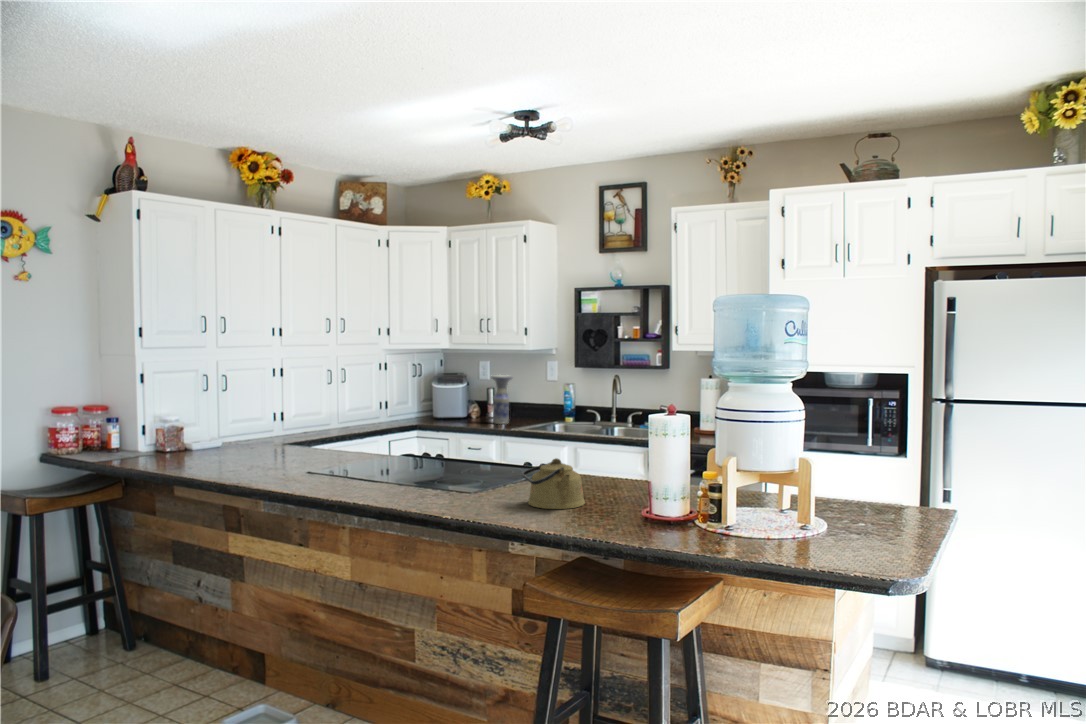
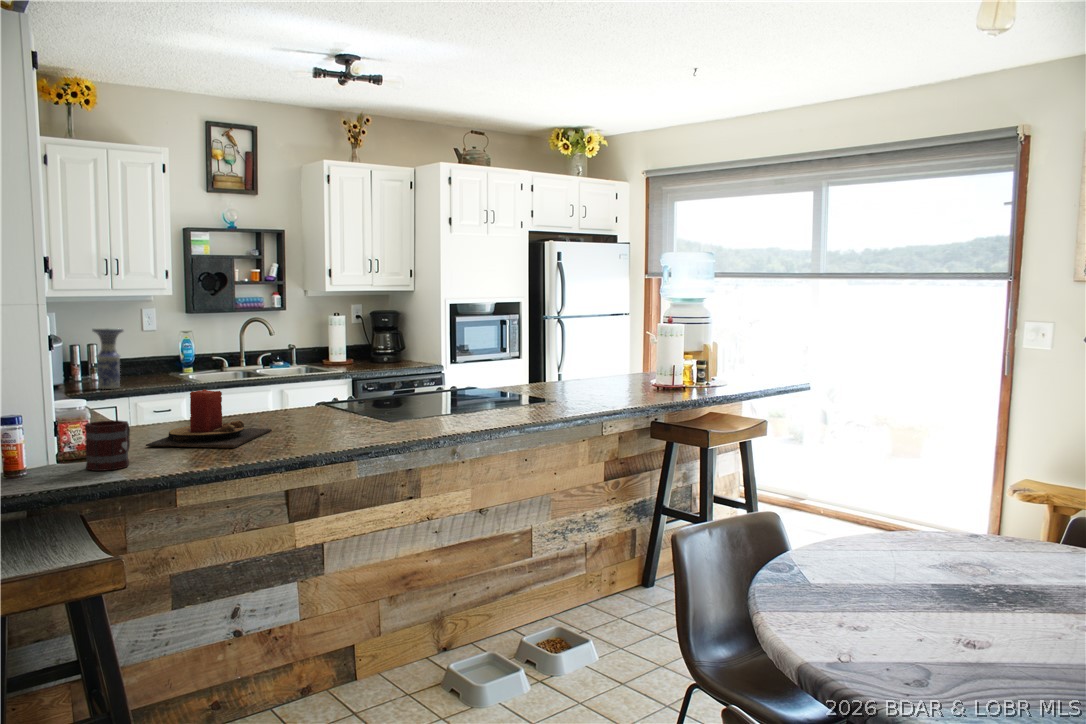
candle: none [212,422,294,465] -> present [146,389,272,448]
mug: none [139,432,177,462] -> present [85,420,130,471]
kettle: present [522,458,585,509] -> none [586,369,635,402]

